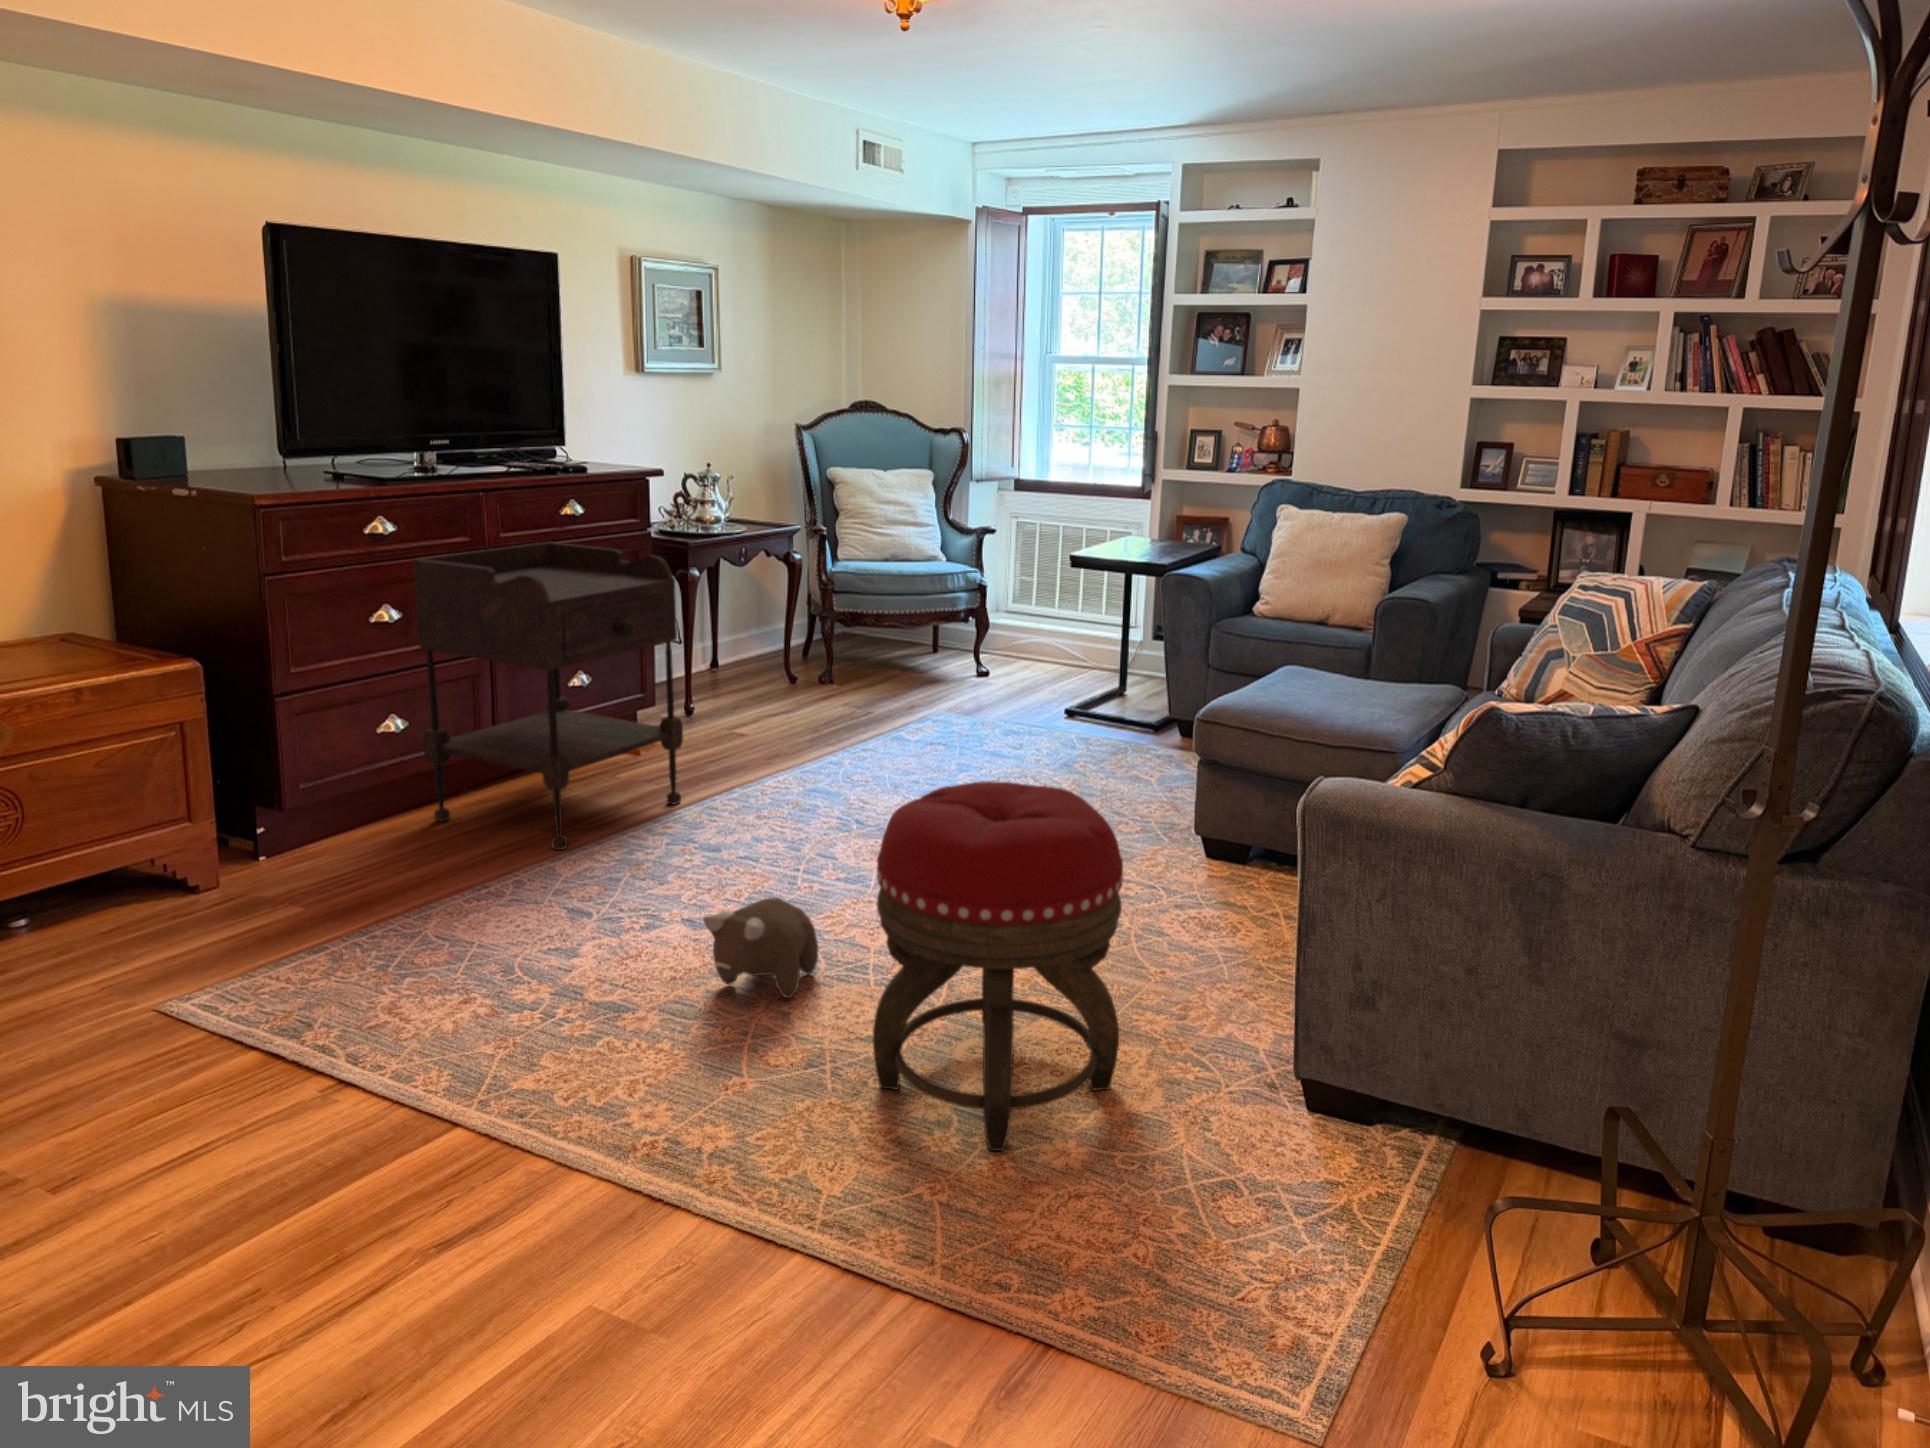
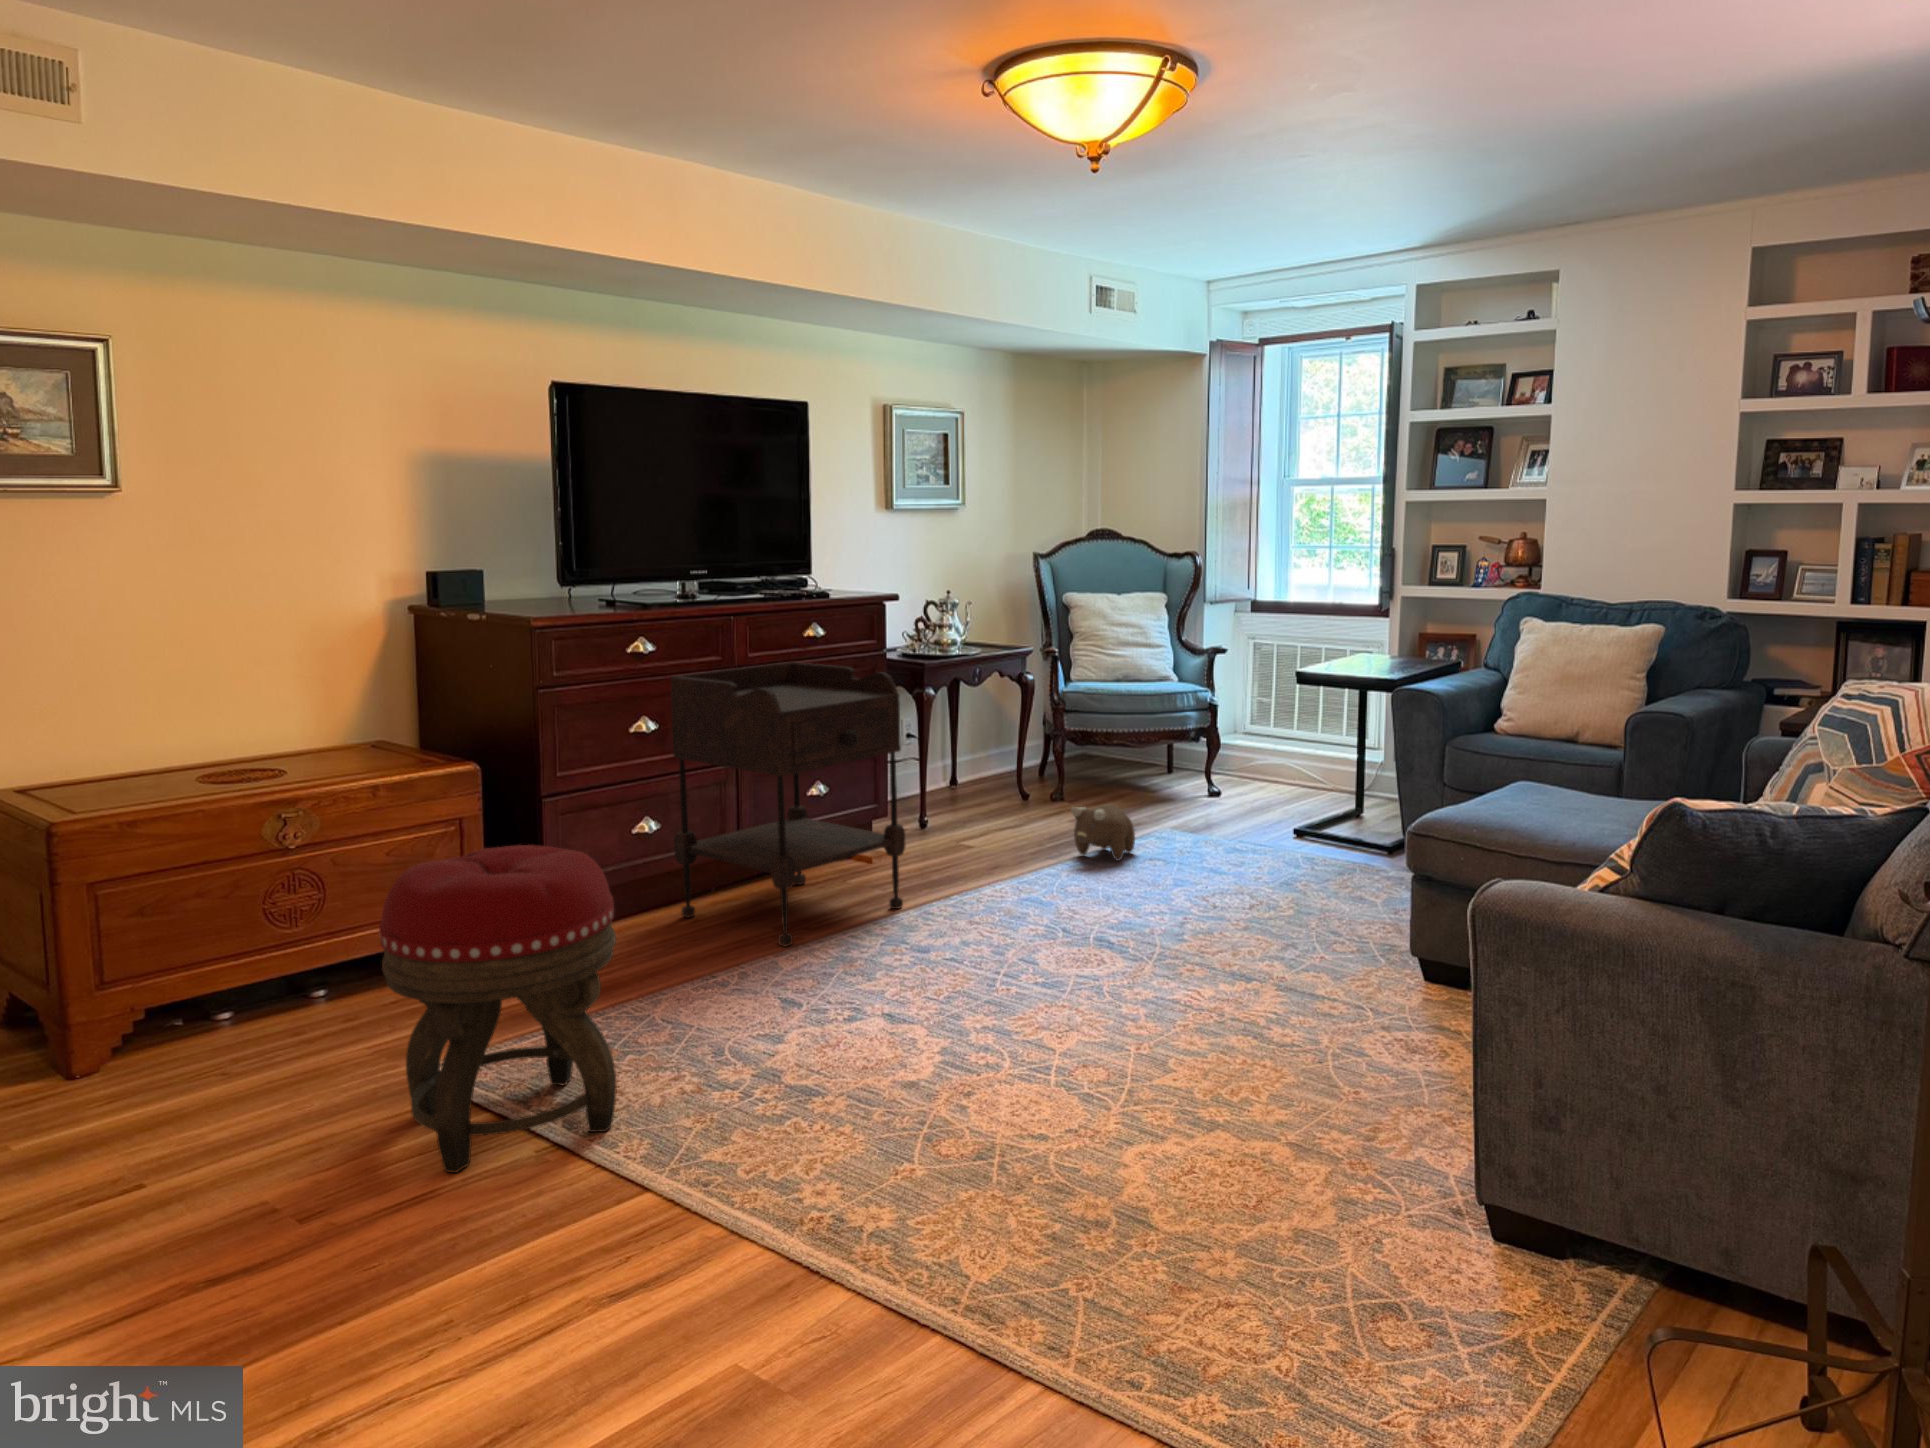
footstool: present [873,781,1123,1151] -> present [379,845,617,1173]
plush toy: present [703,898,818,998] -> present [1071,804,1135,861]

